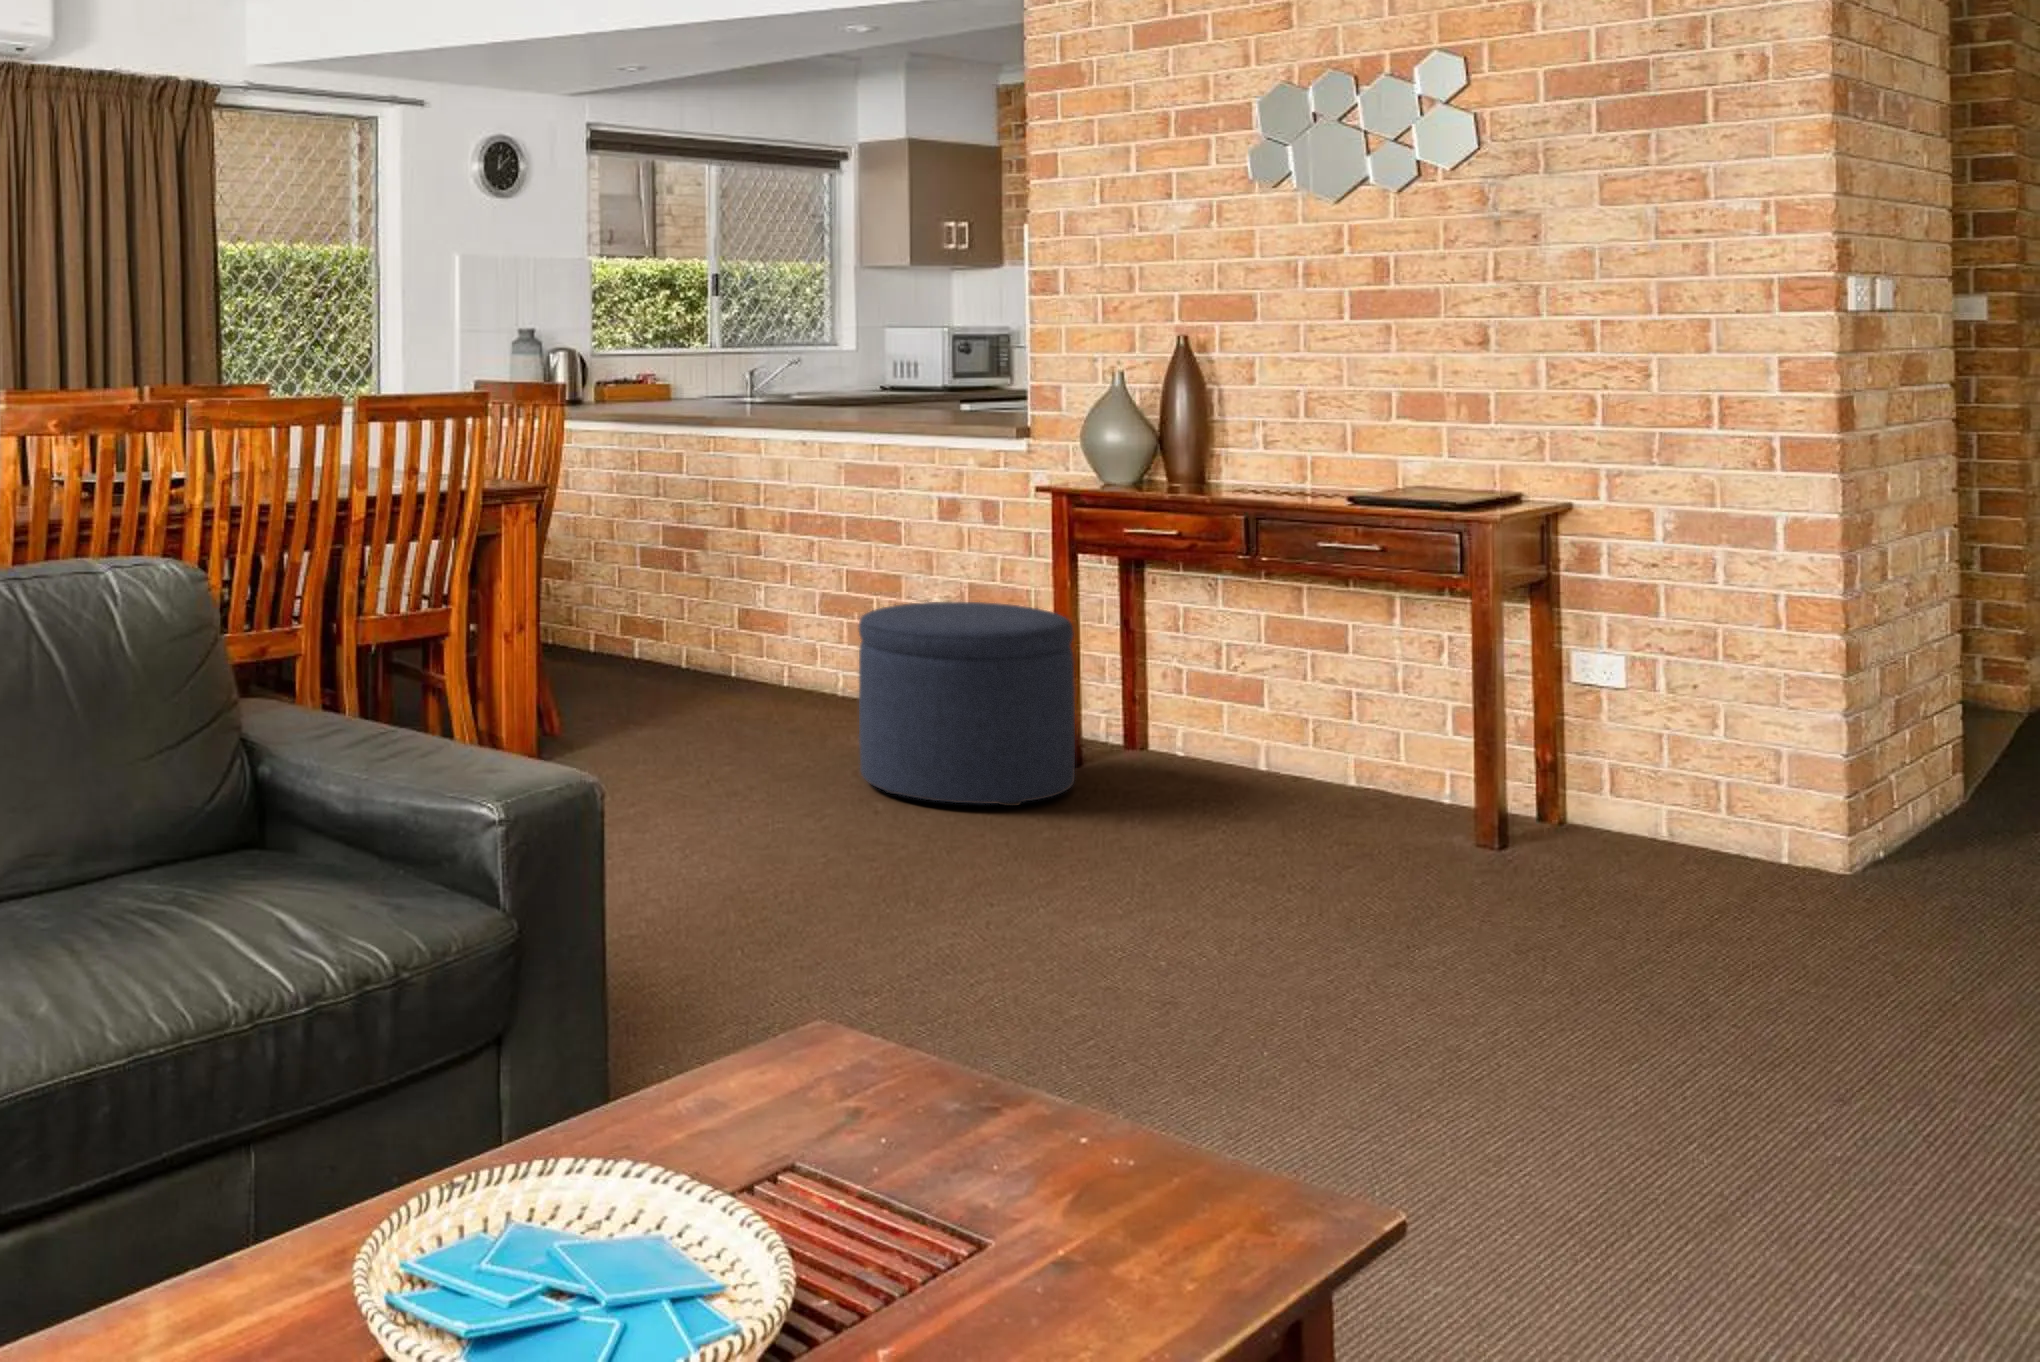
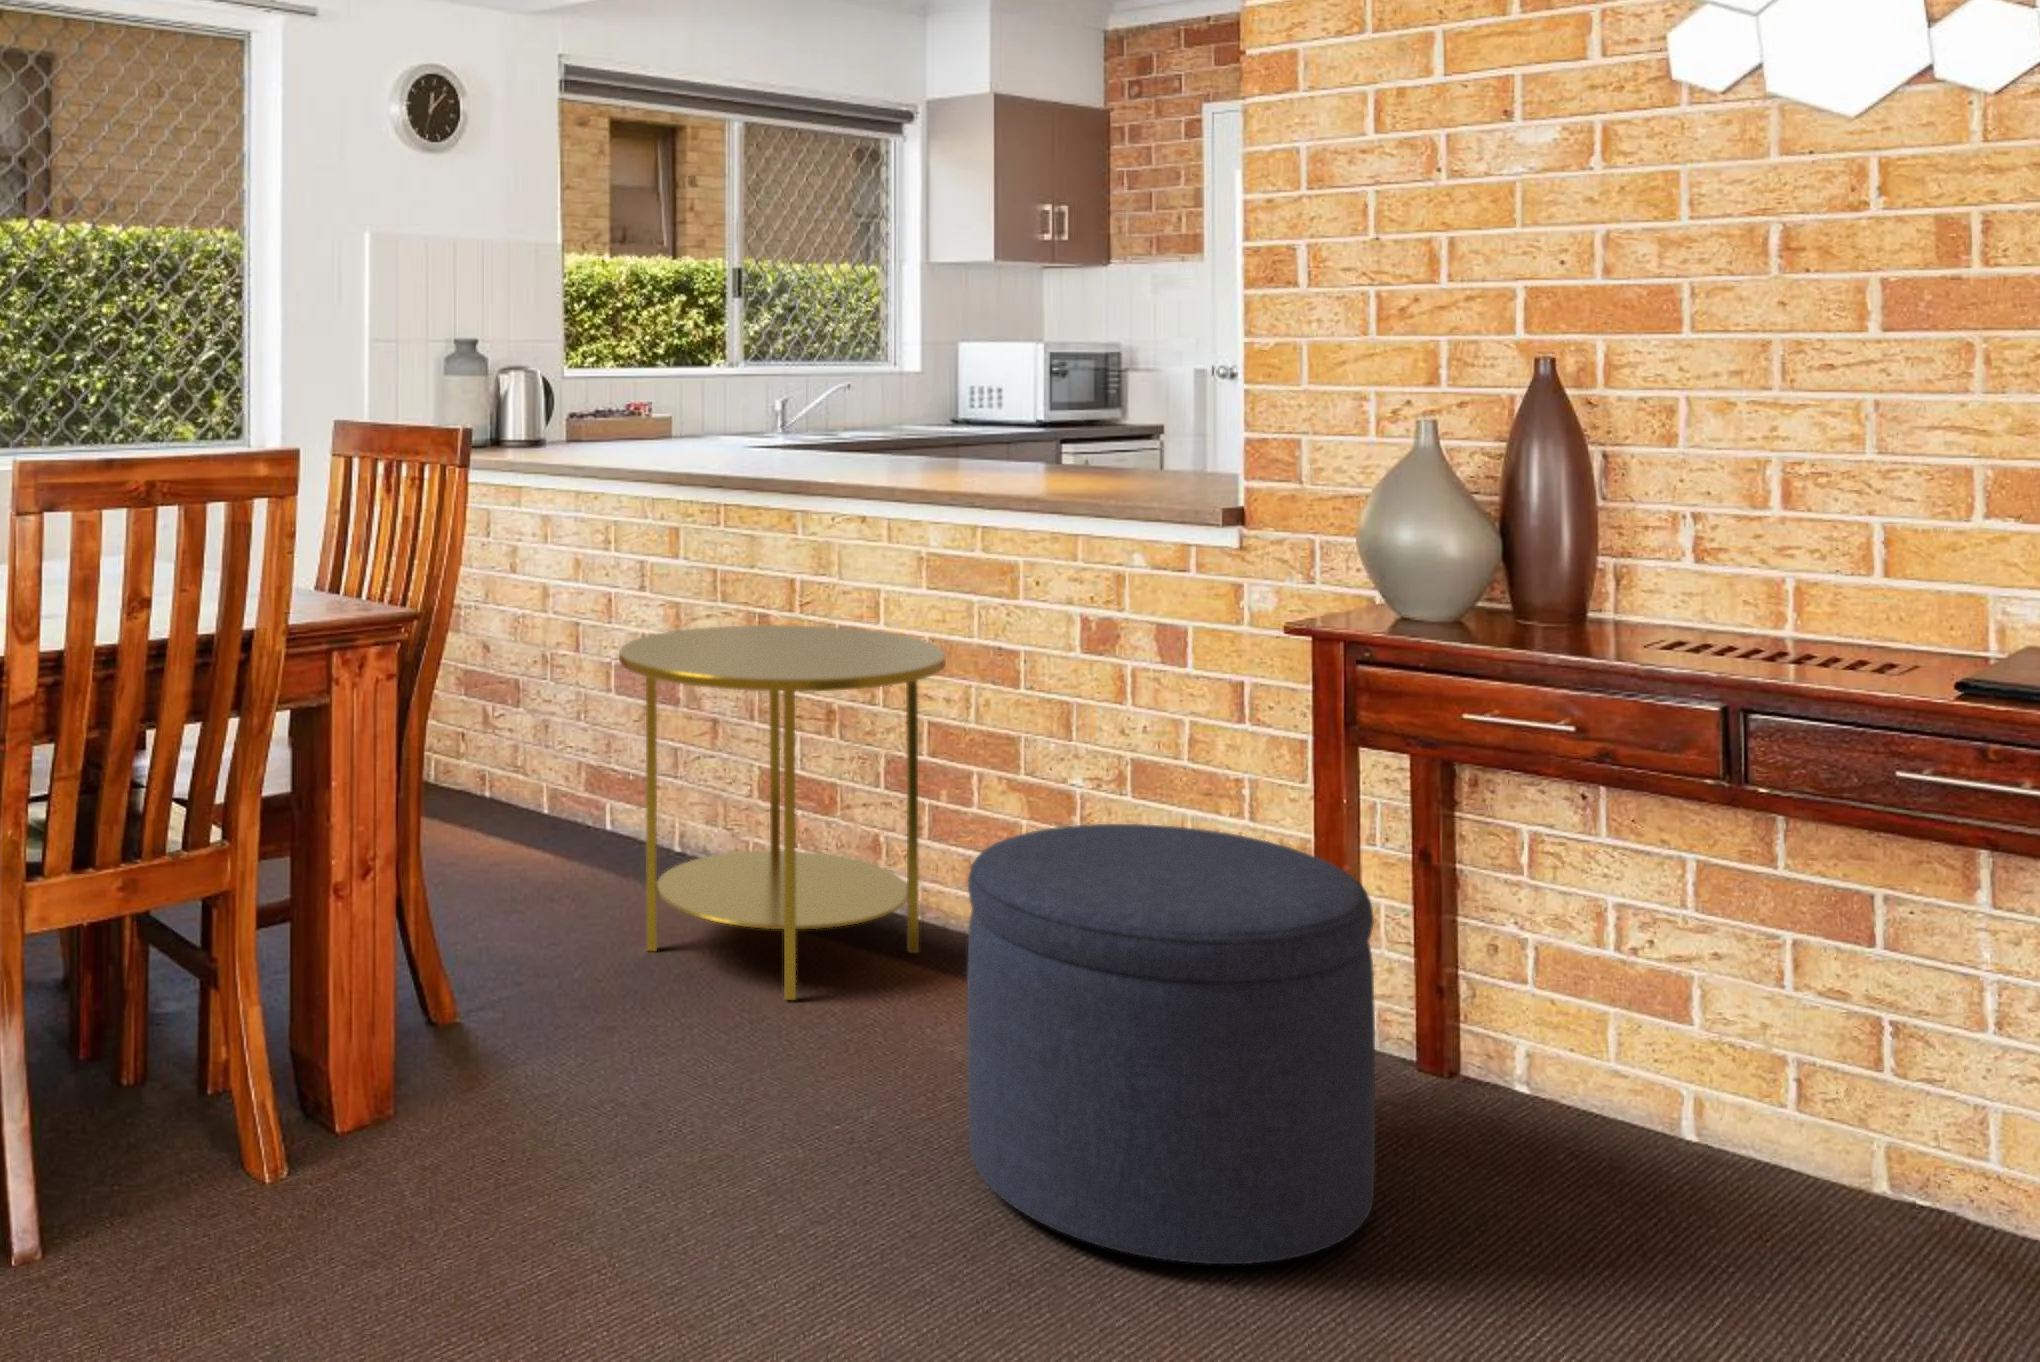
side table: none [650,512,855,727] -> present [619,625,946,1000]

